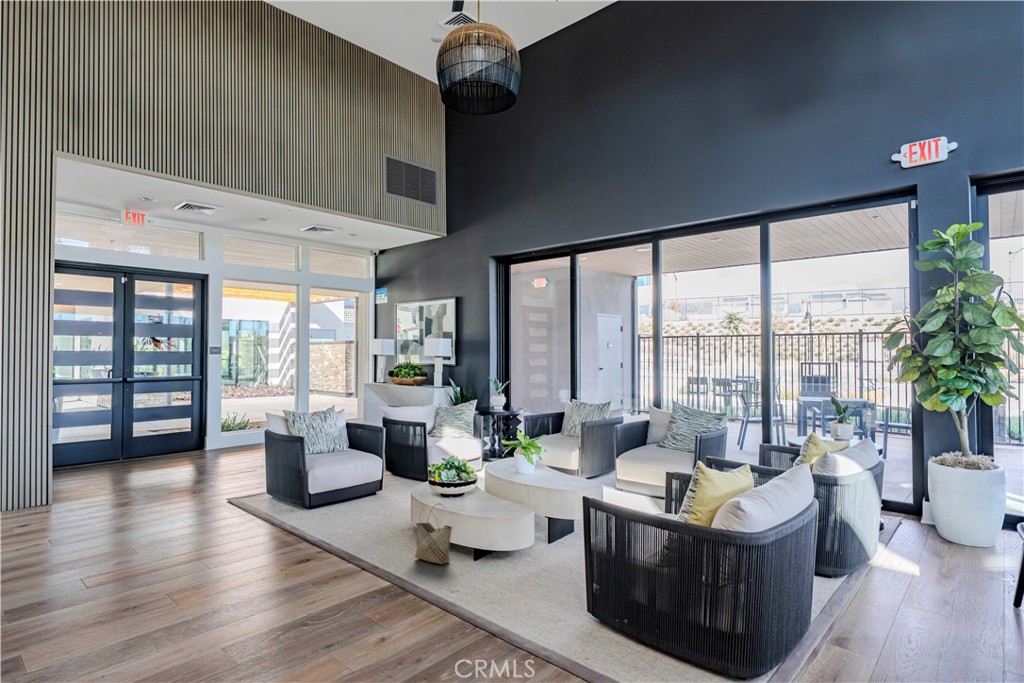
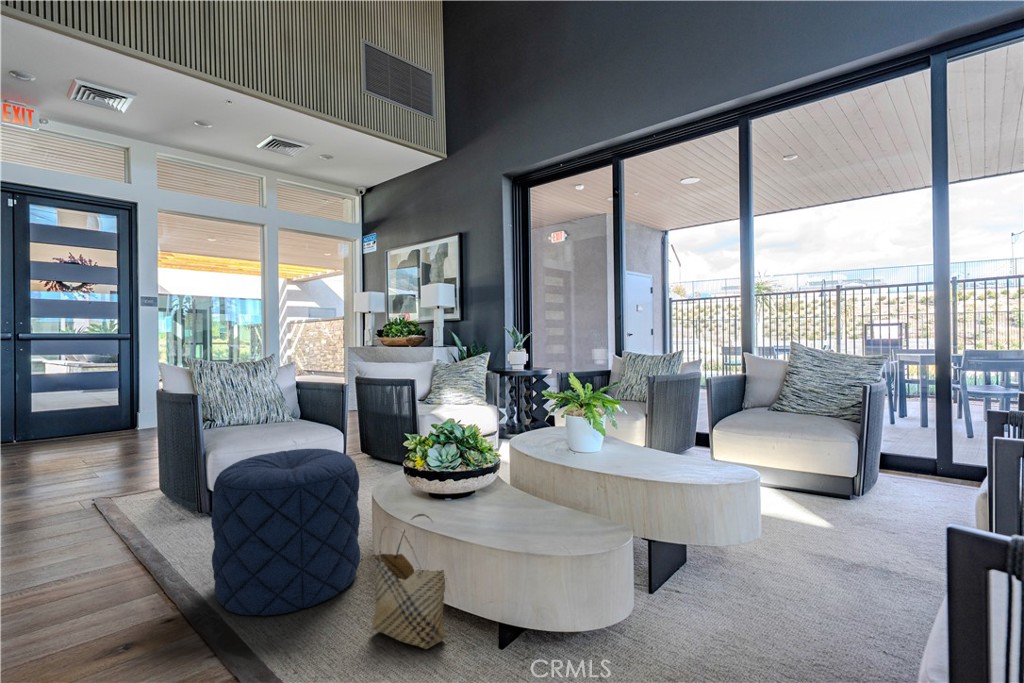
pouf: none [330,470,404,553] -> present [211,449,360,616]

